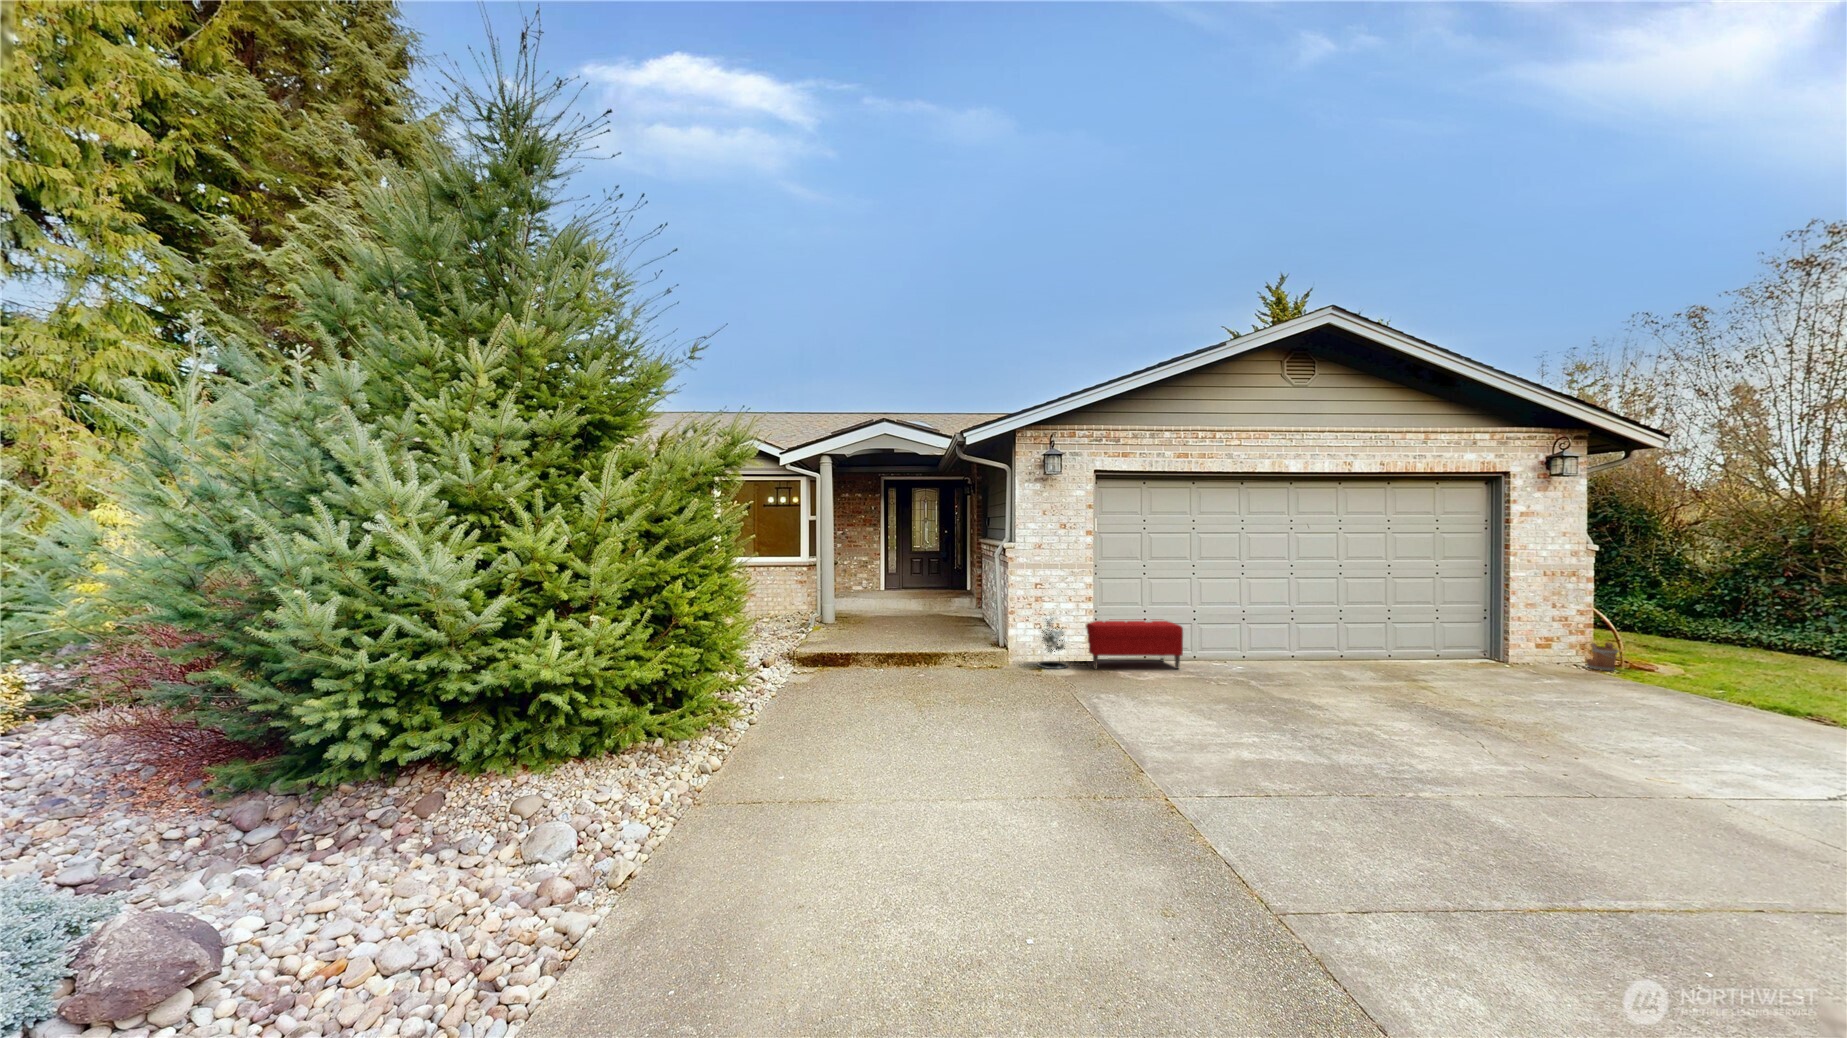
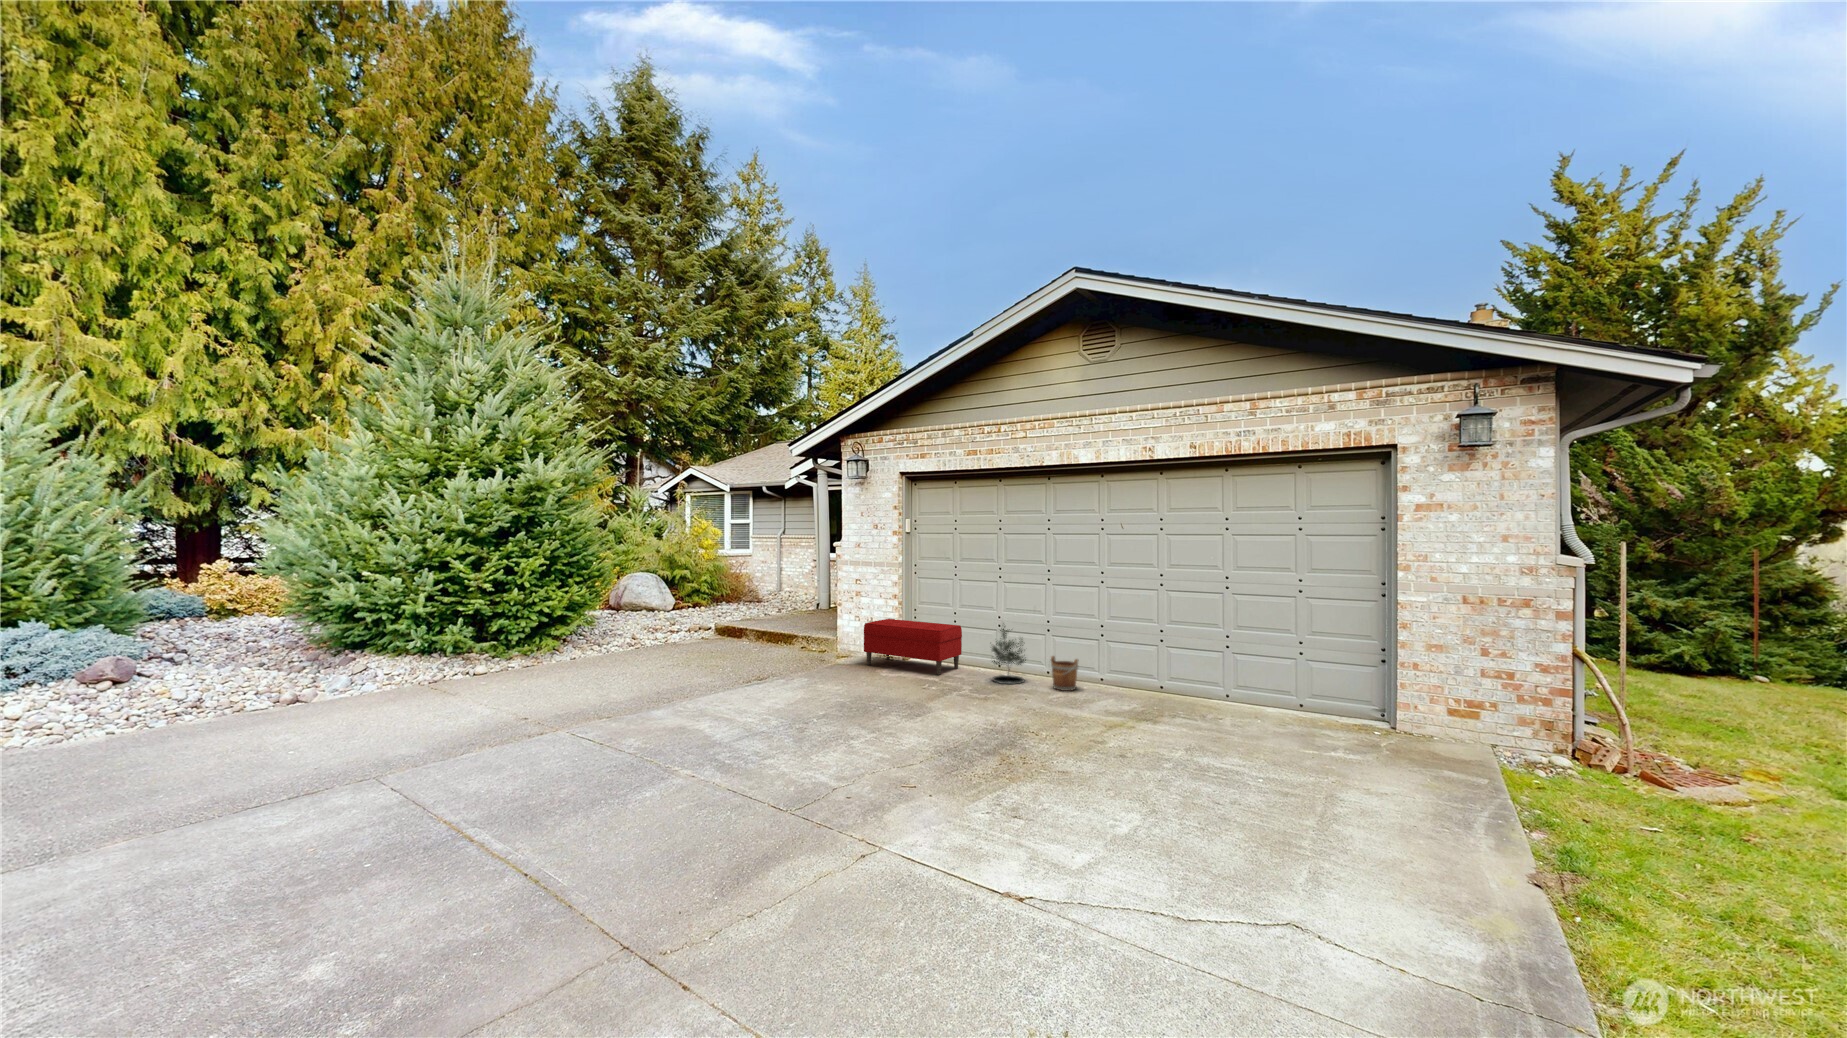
potted tree: present [1038,618,1068,669] -> present [992,626,1026,684]
bucket: present [1586,642,1620,671] -> present [1051,656,1078,691]

